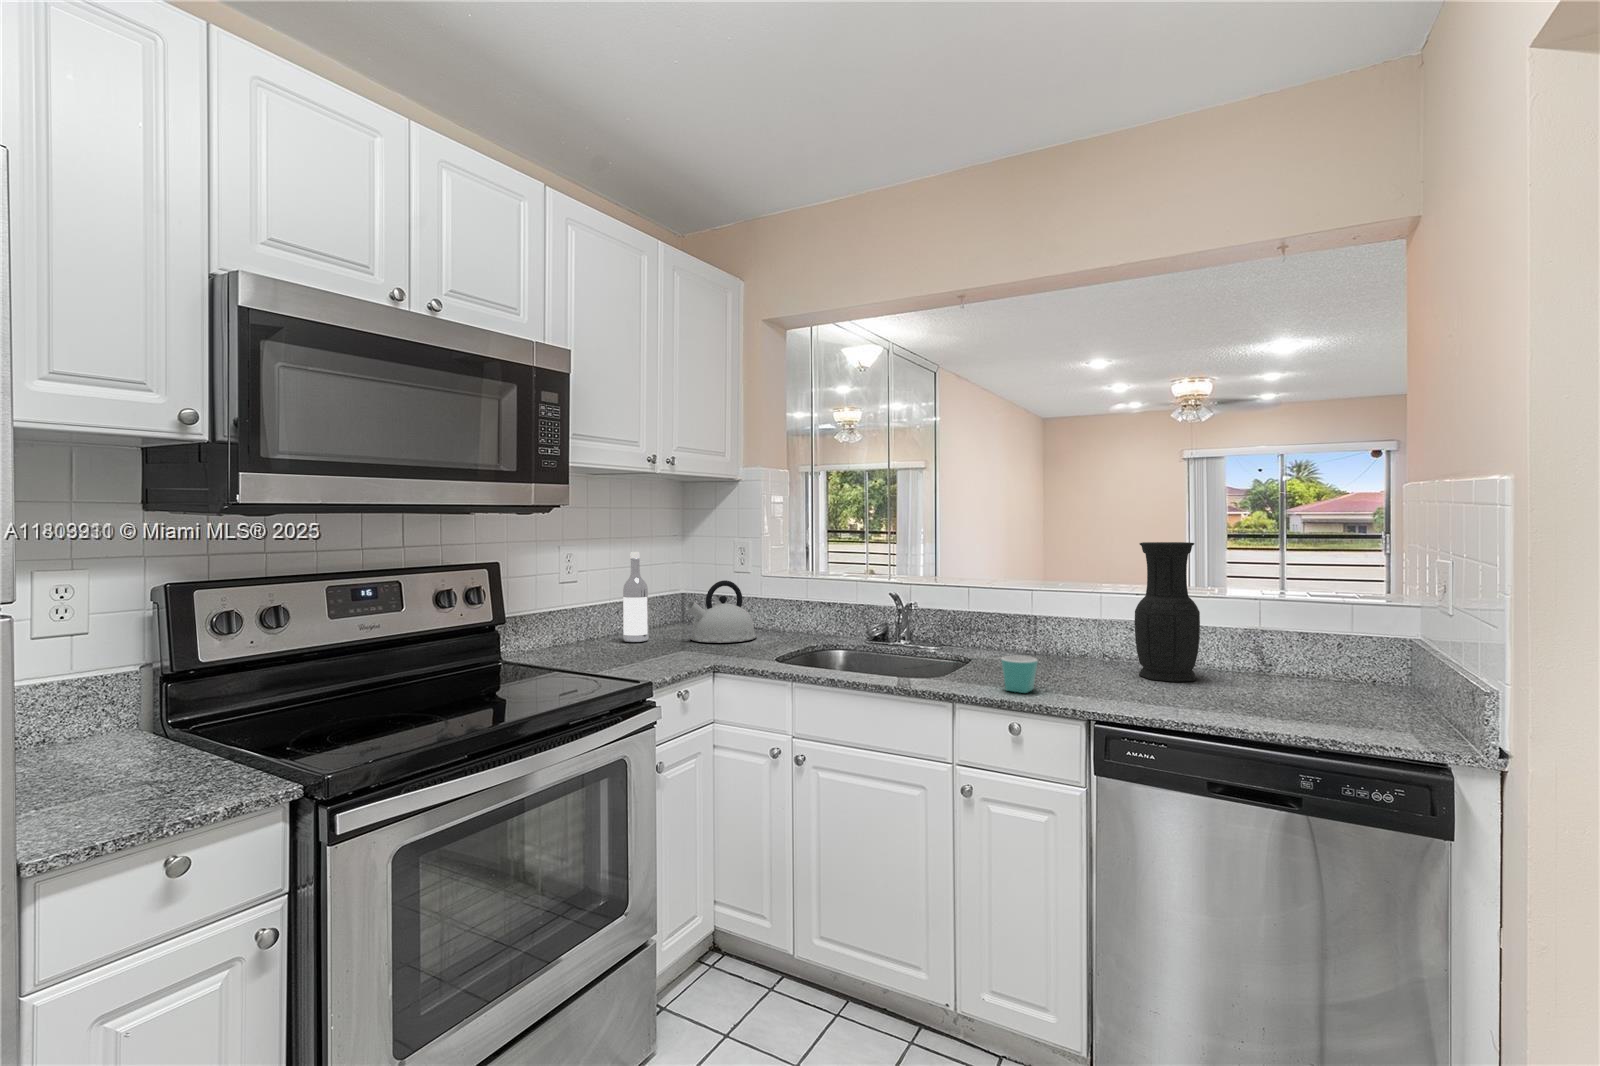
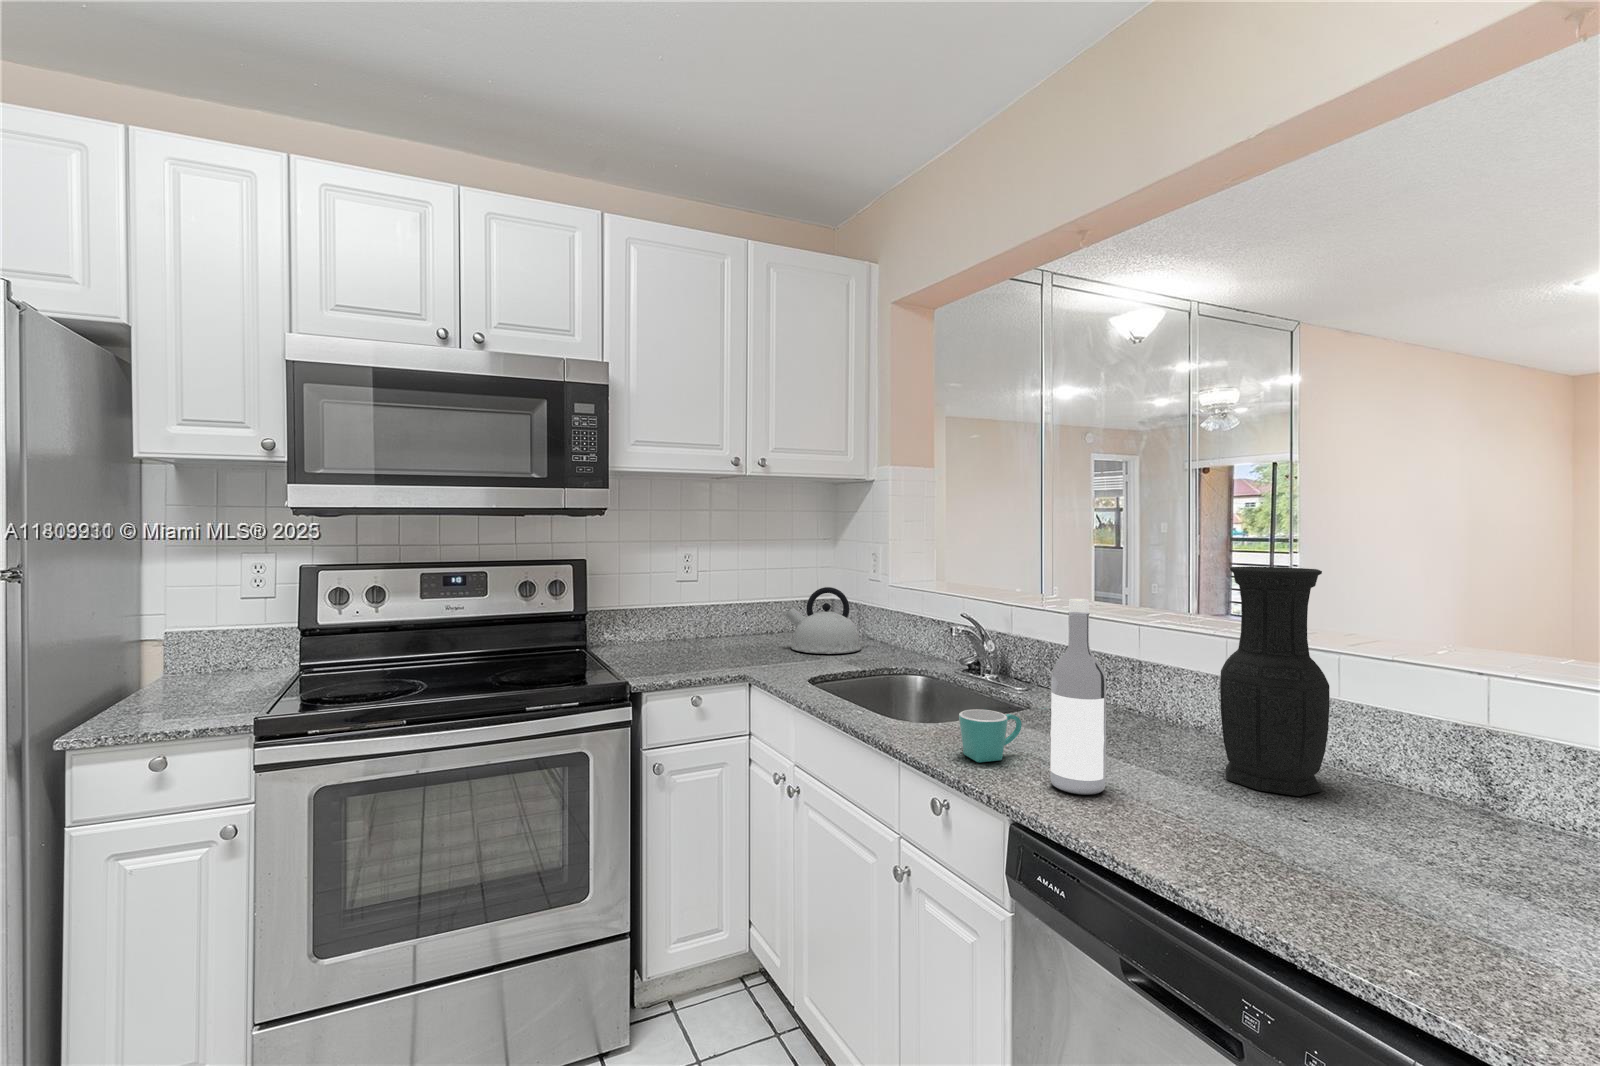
wine bottle: present [623,552,648,642] -> present [1050,598,1106,795]

